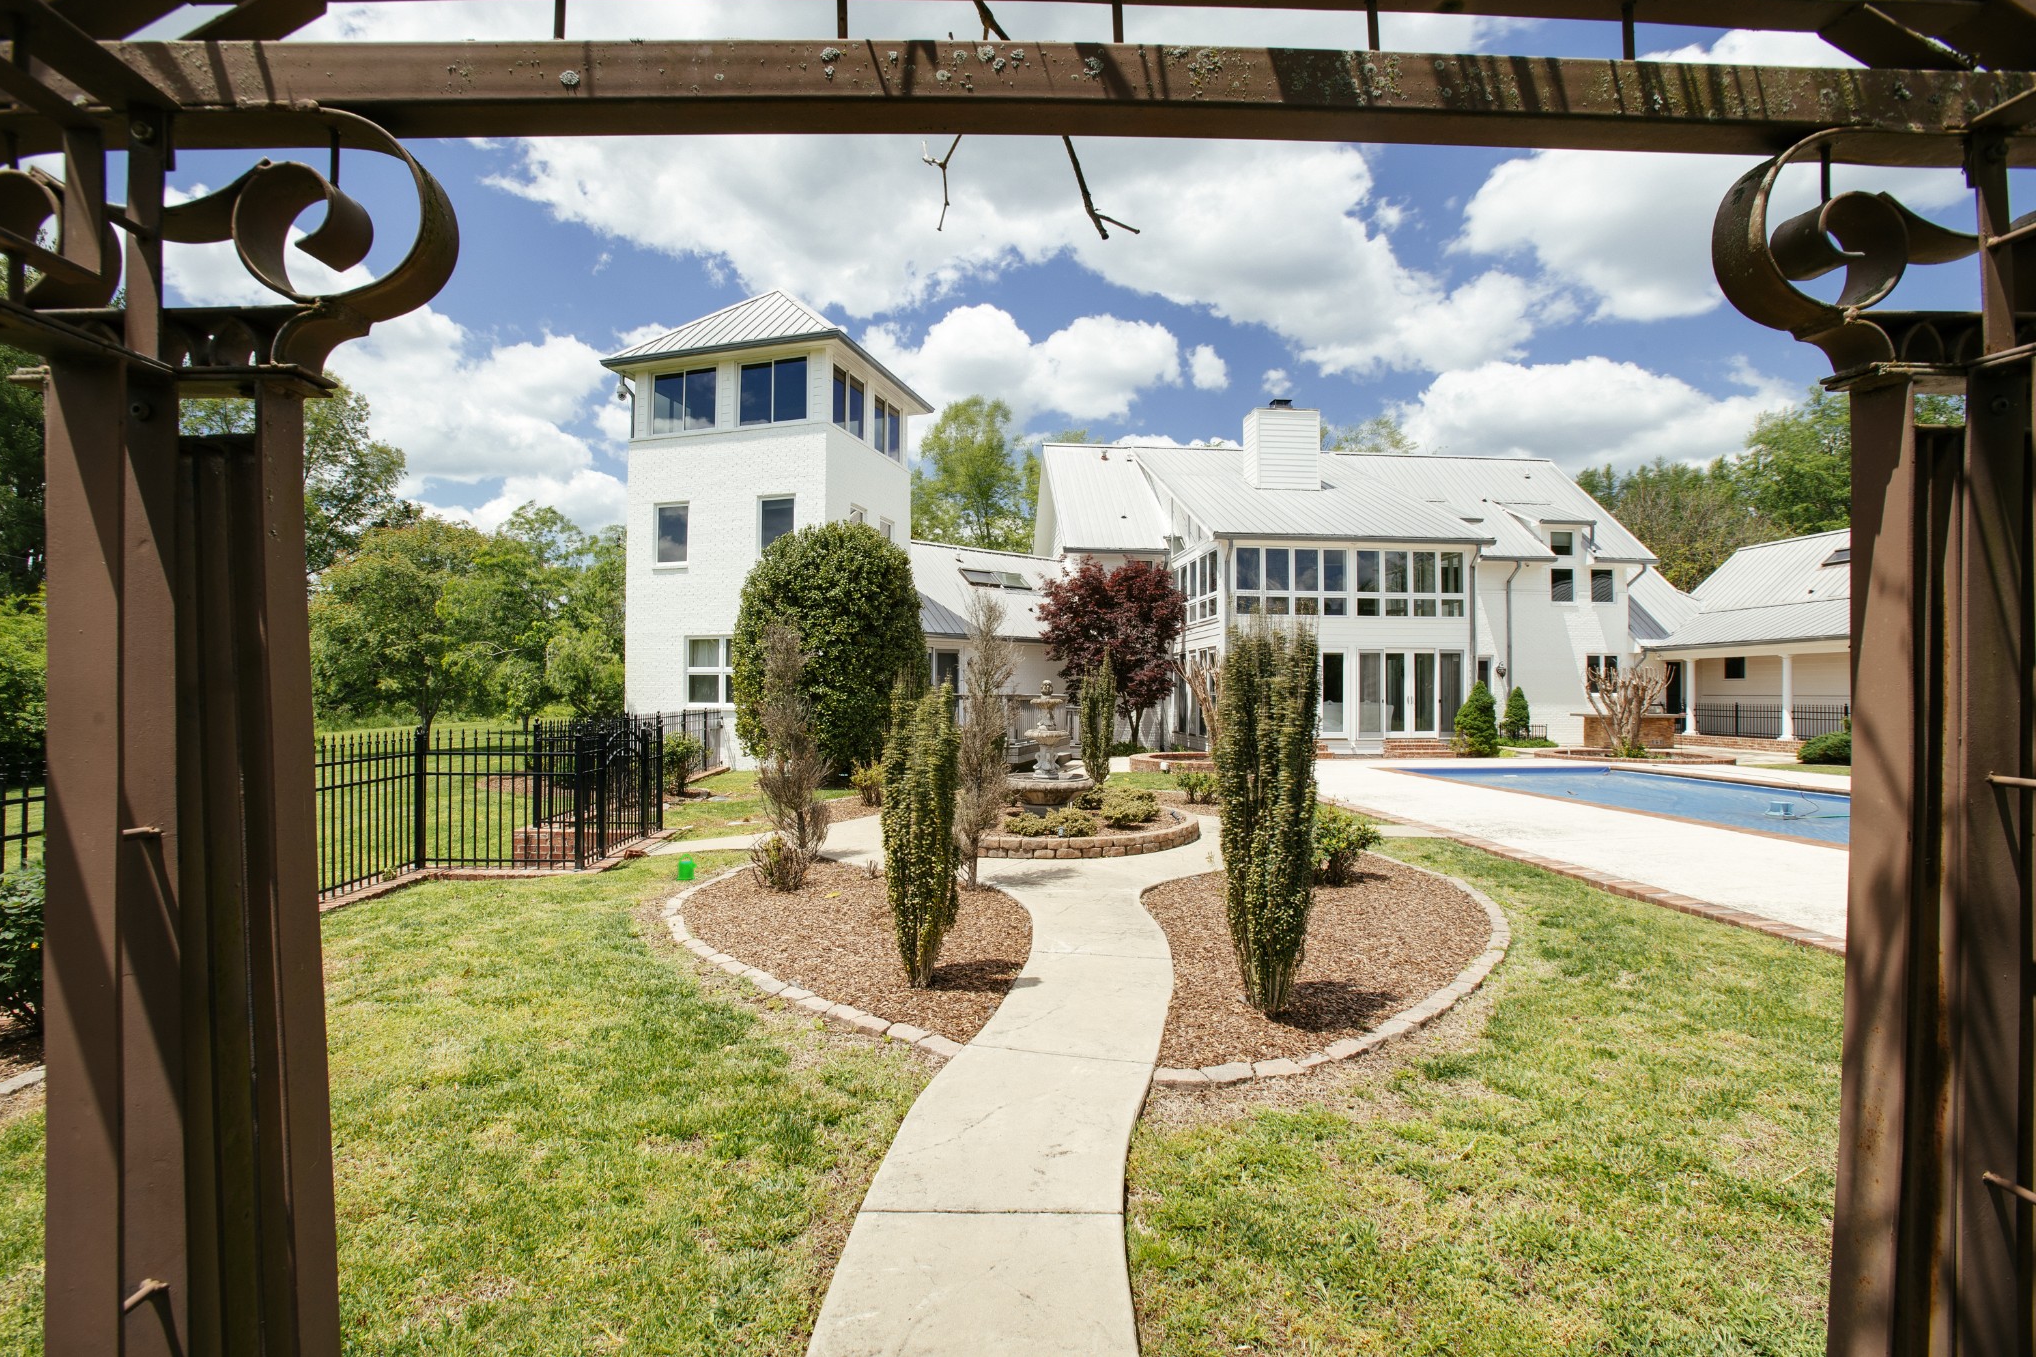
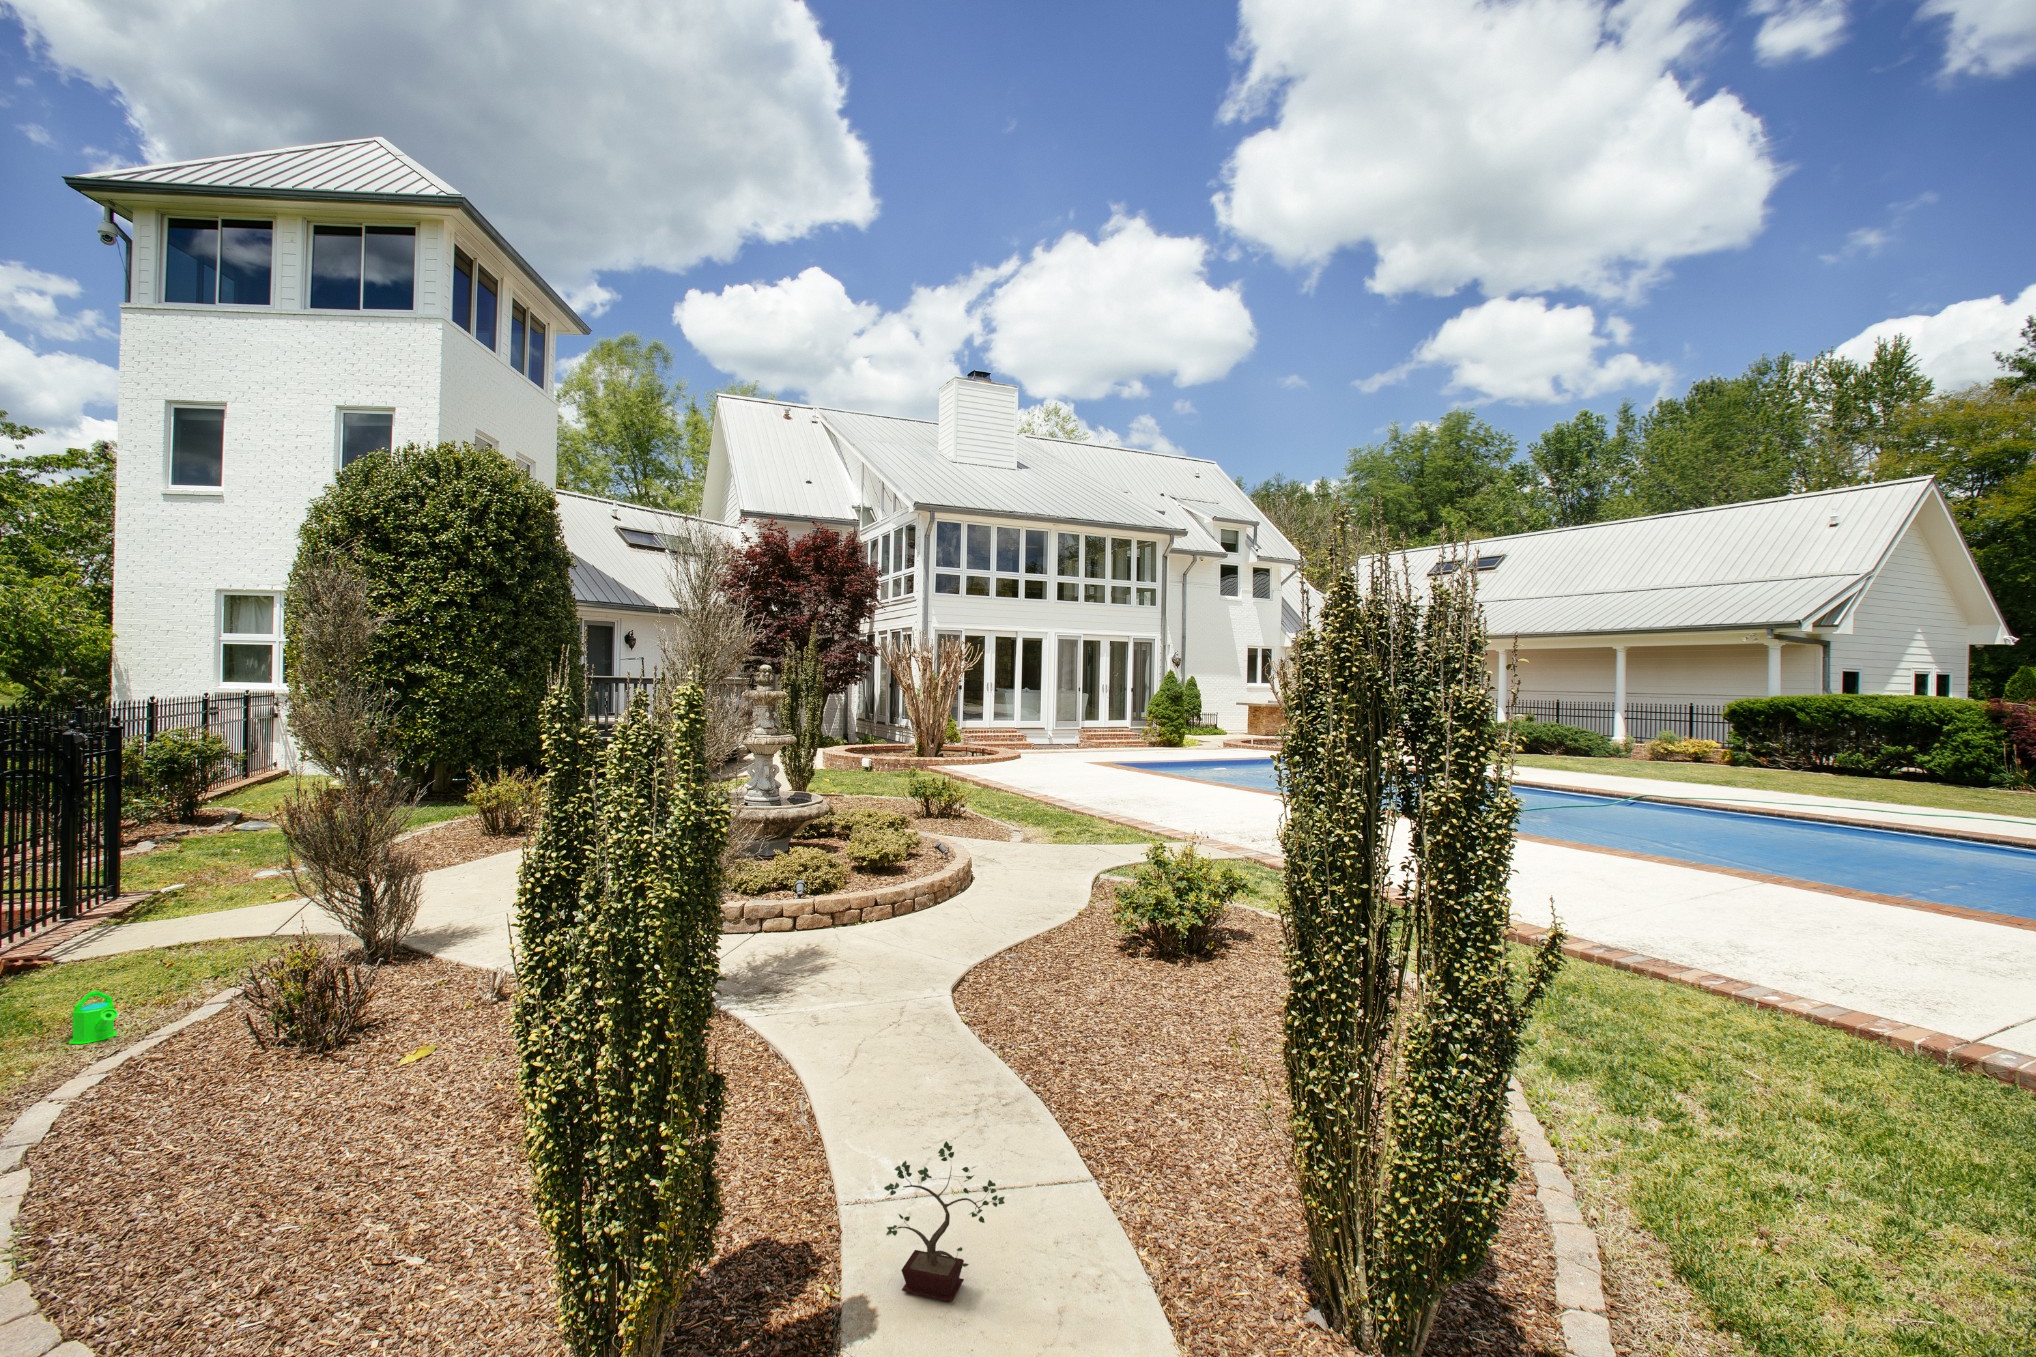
potted plant: none [1042,894,1093,967] -> present [884,1141,1005,1302]

